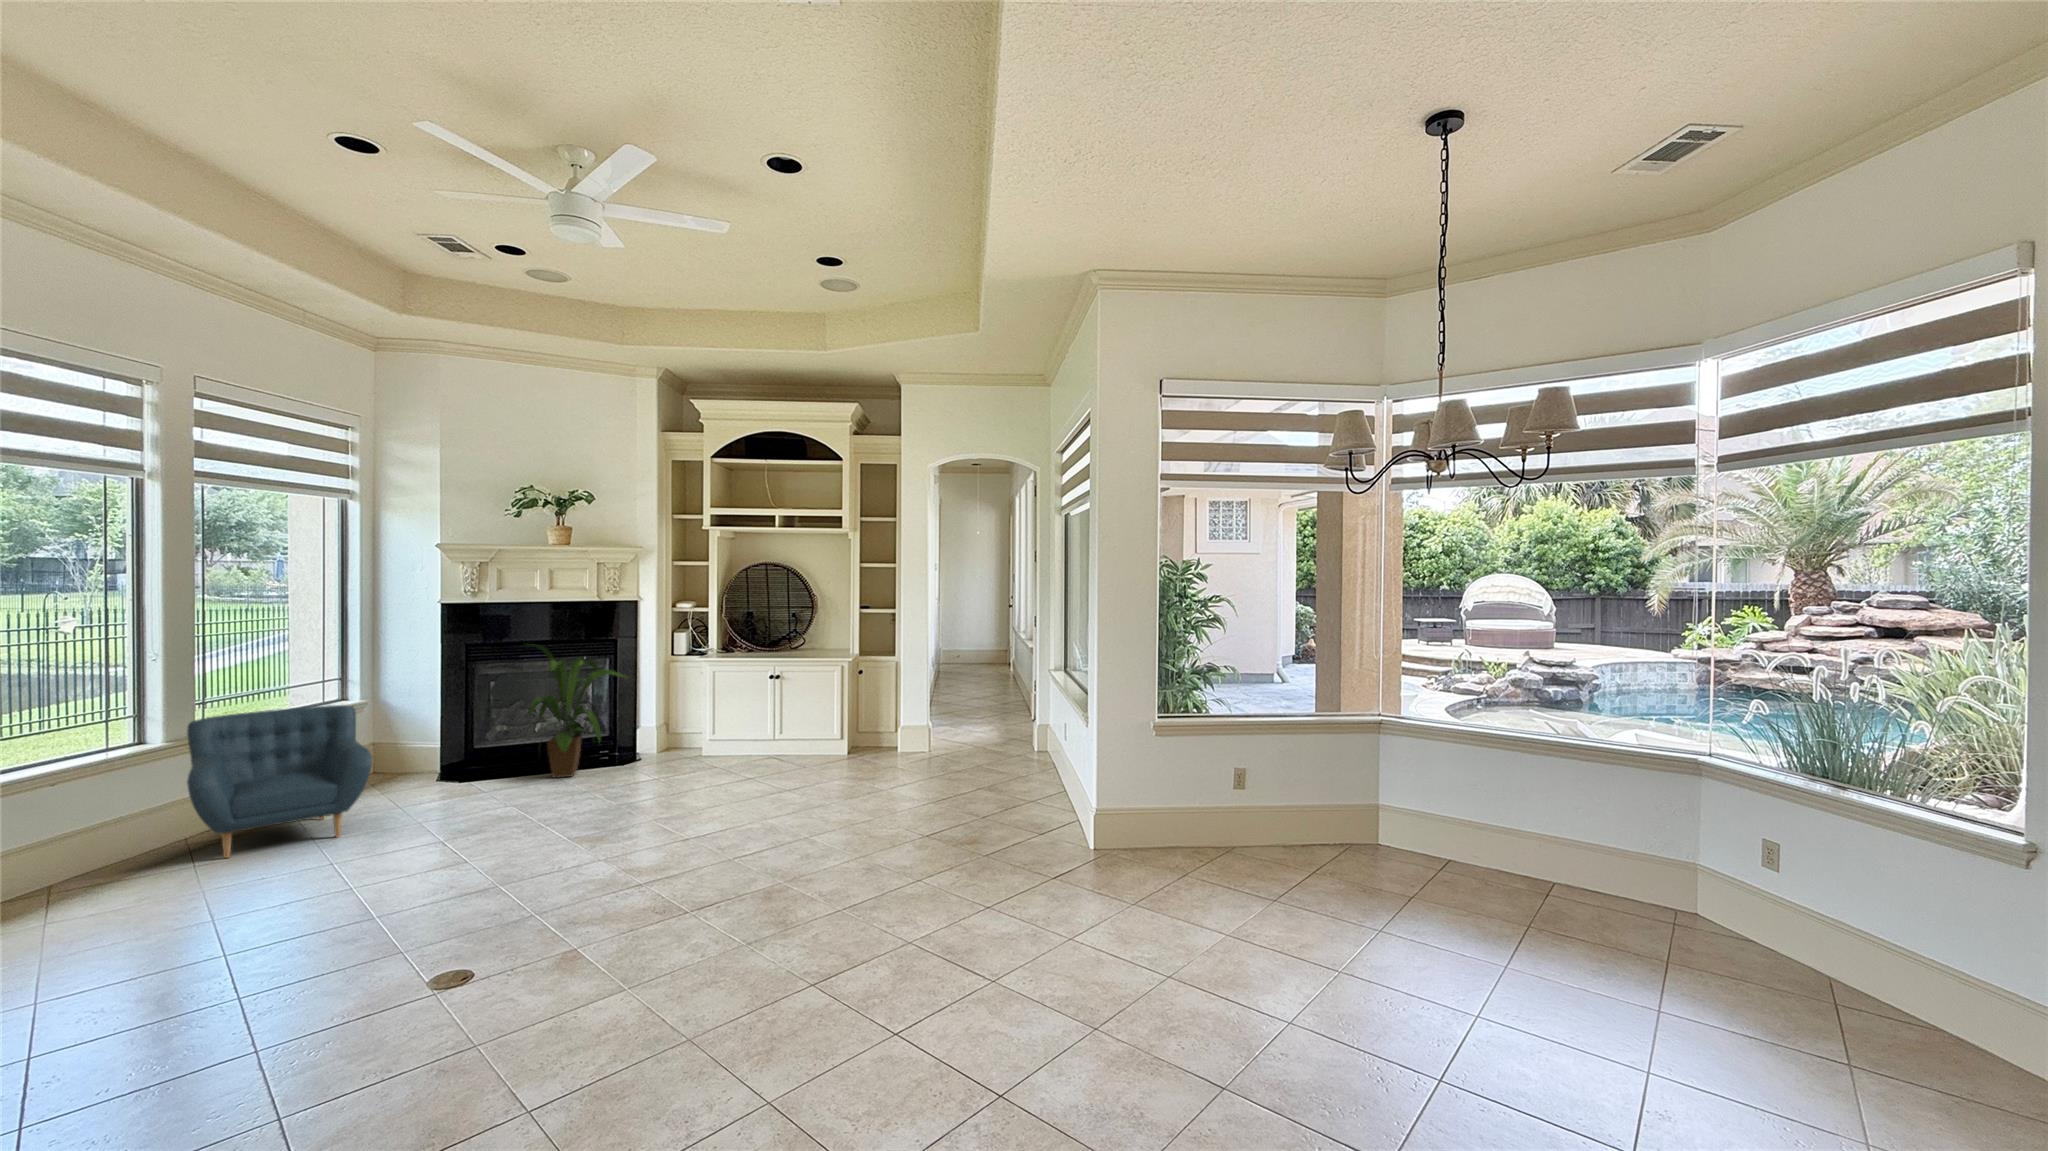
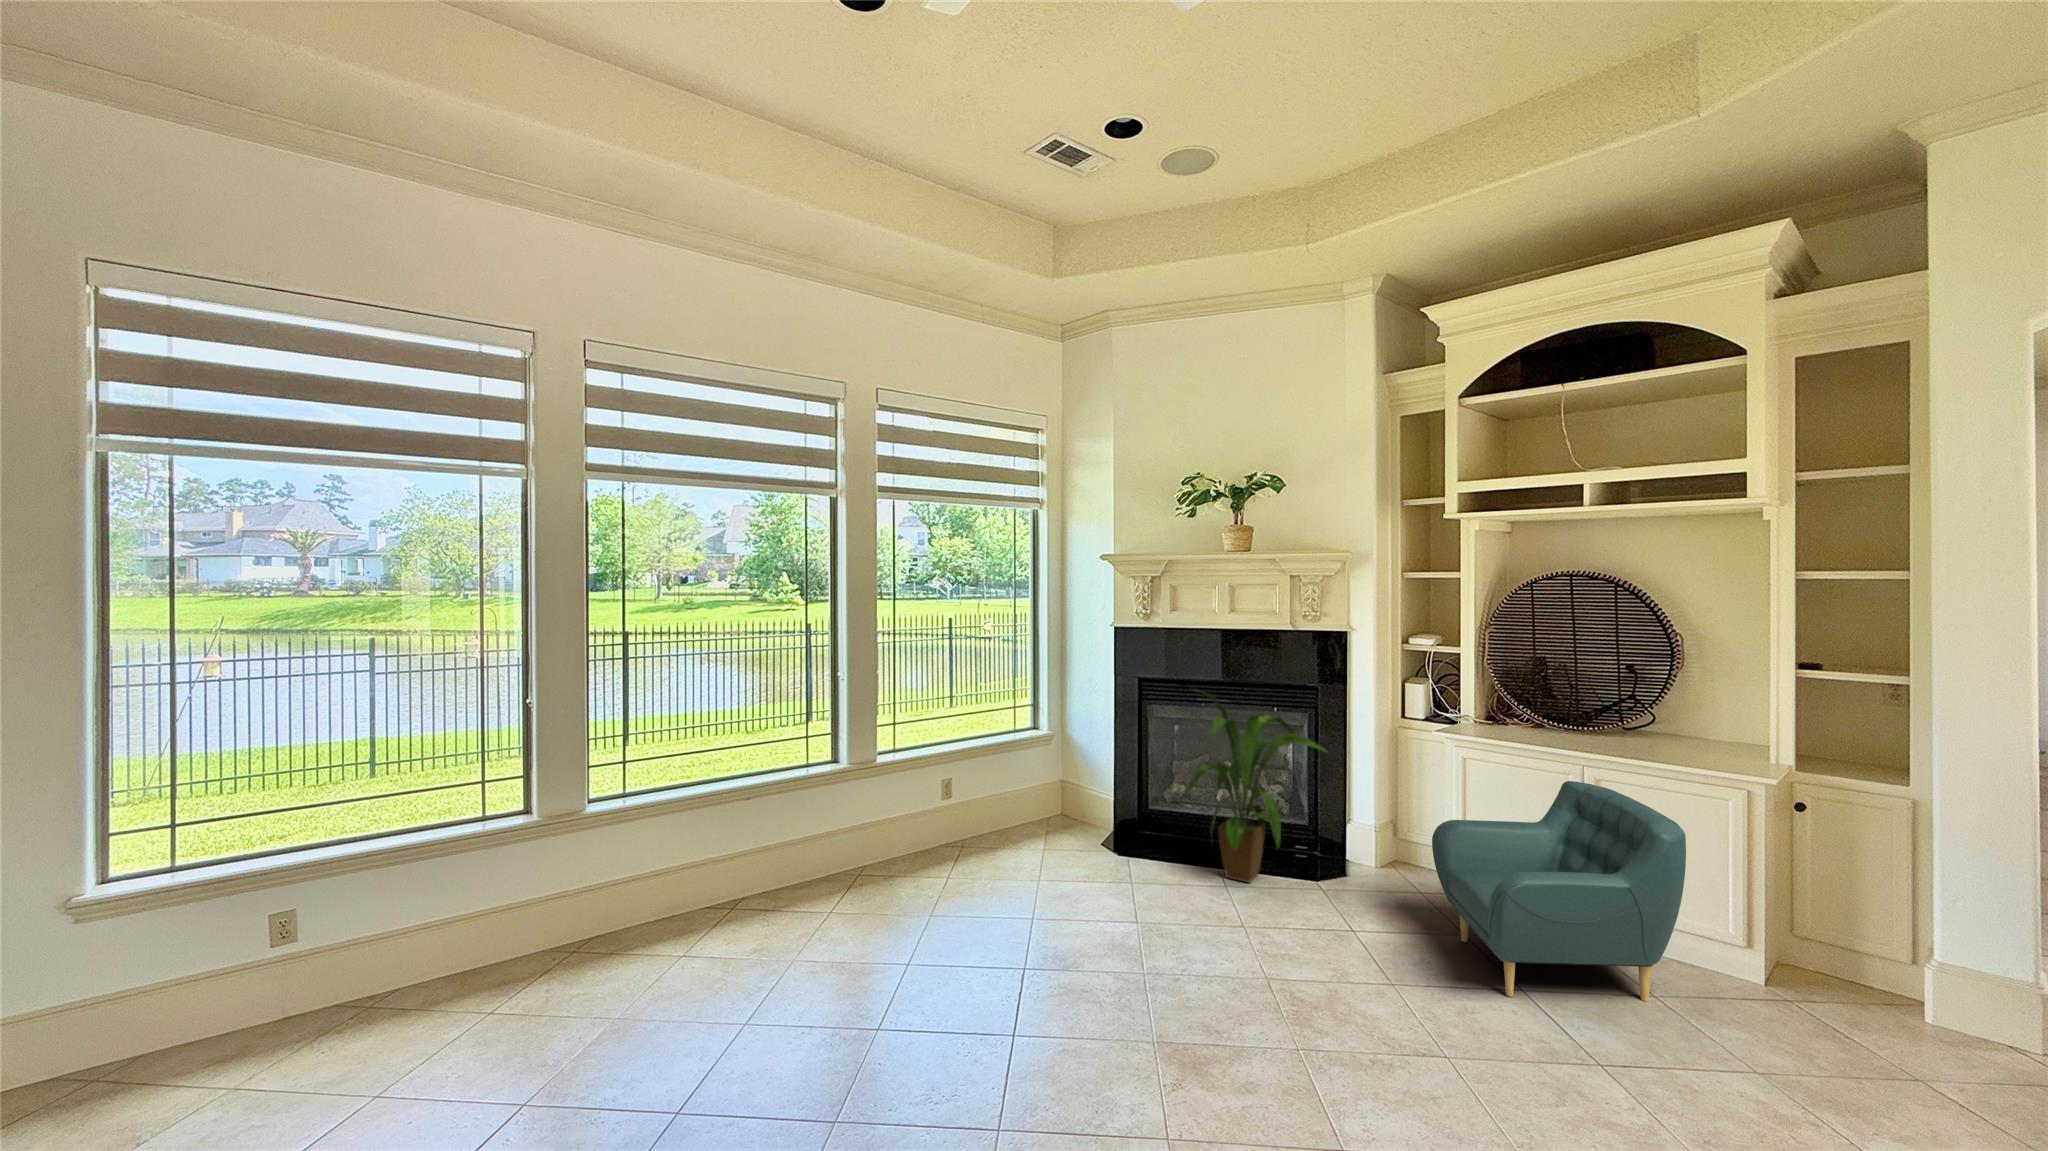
armchair: present [187,705,372,859] -> present [1432,781,1686,1002]

